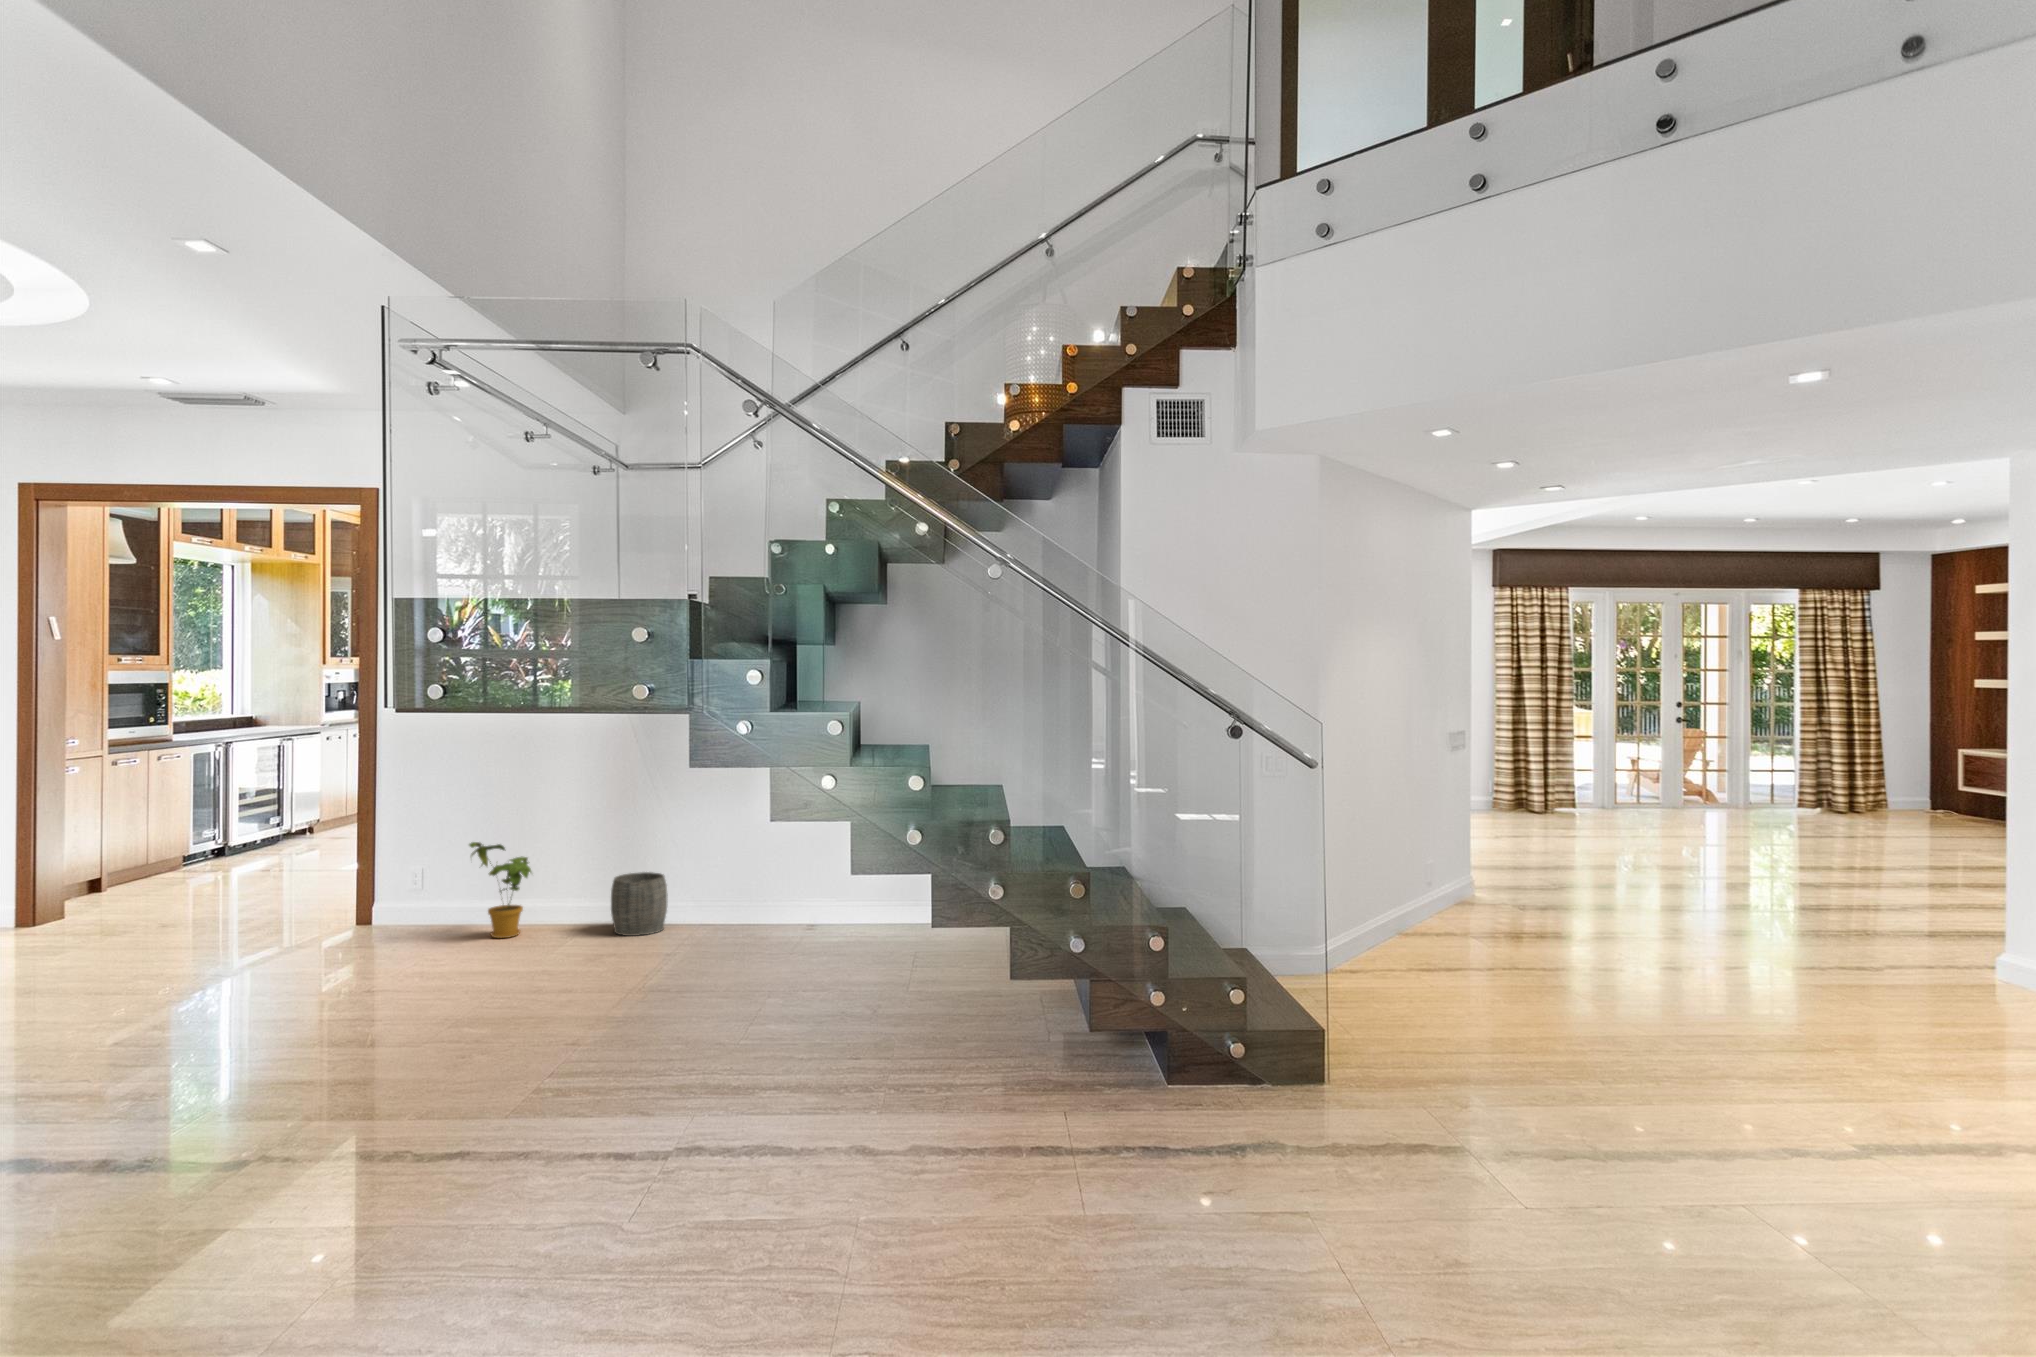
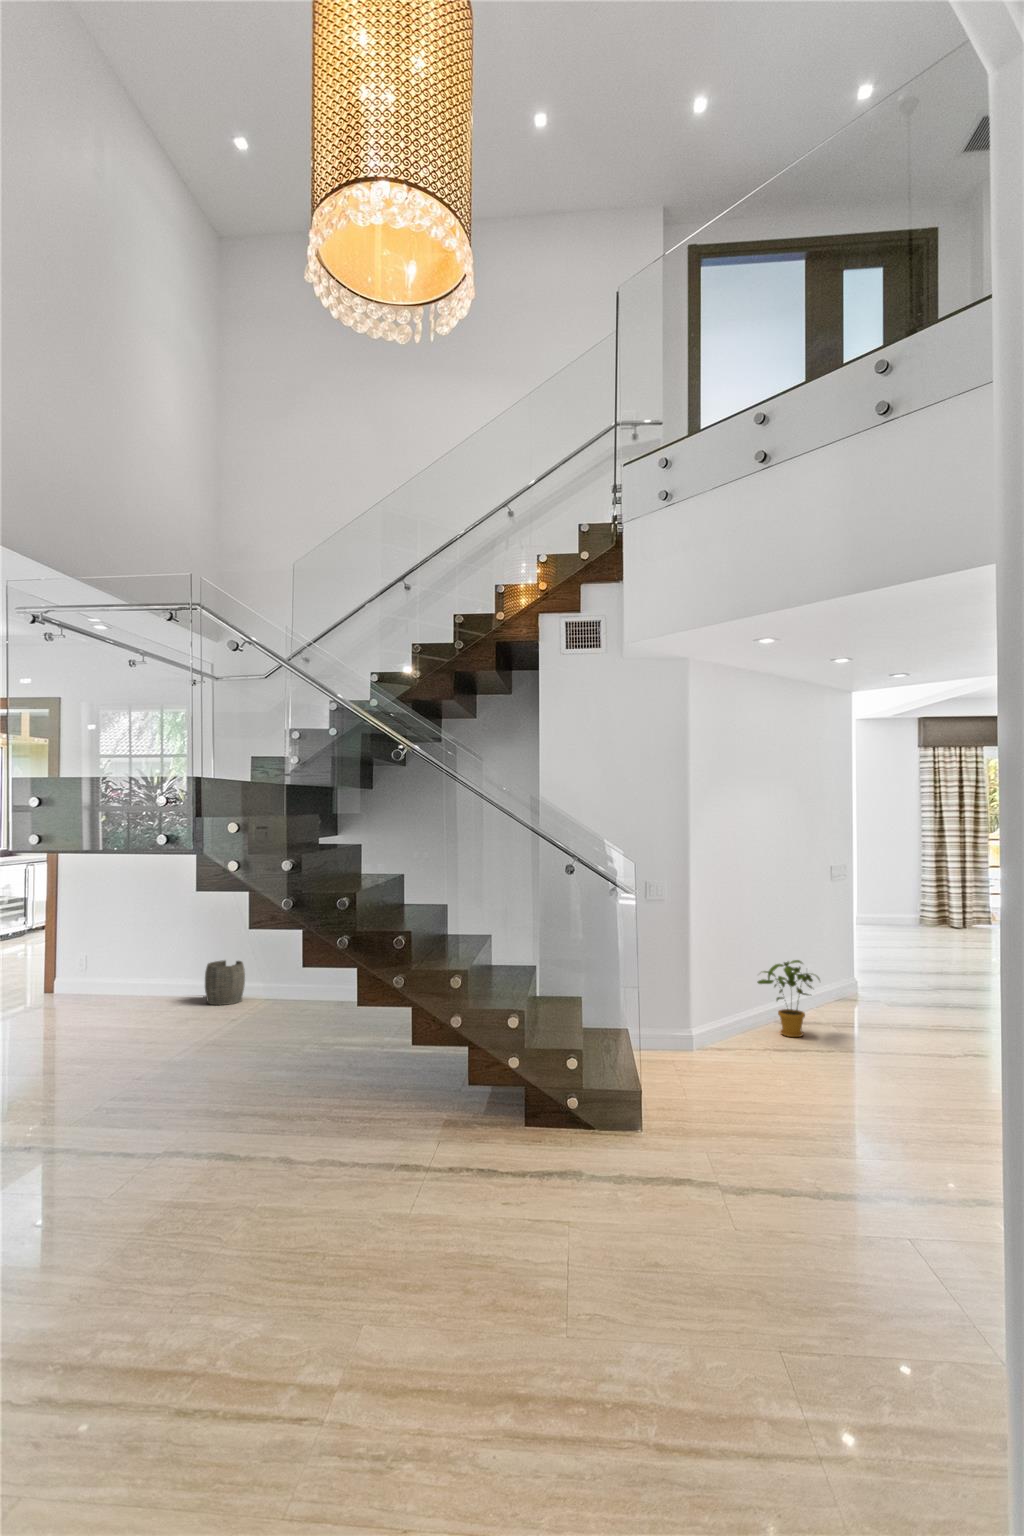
house plant: present [469,842,531,938] -> present [757,960,820,1037]

